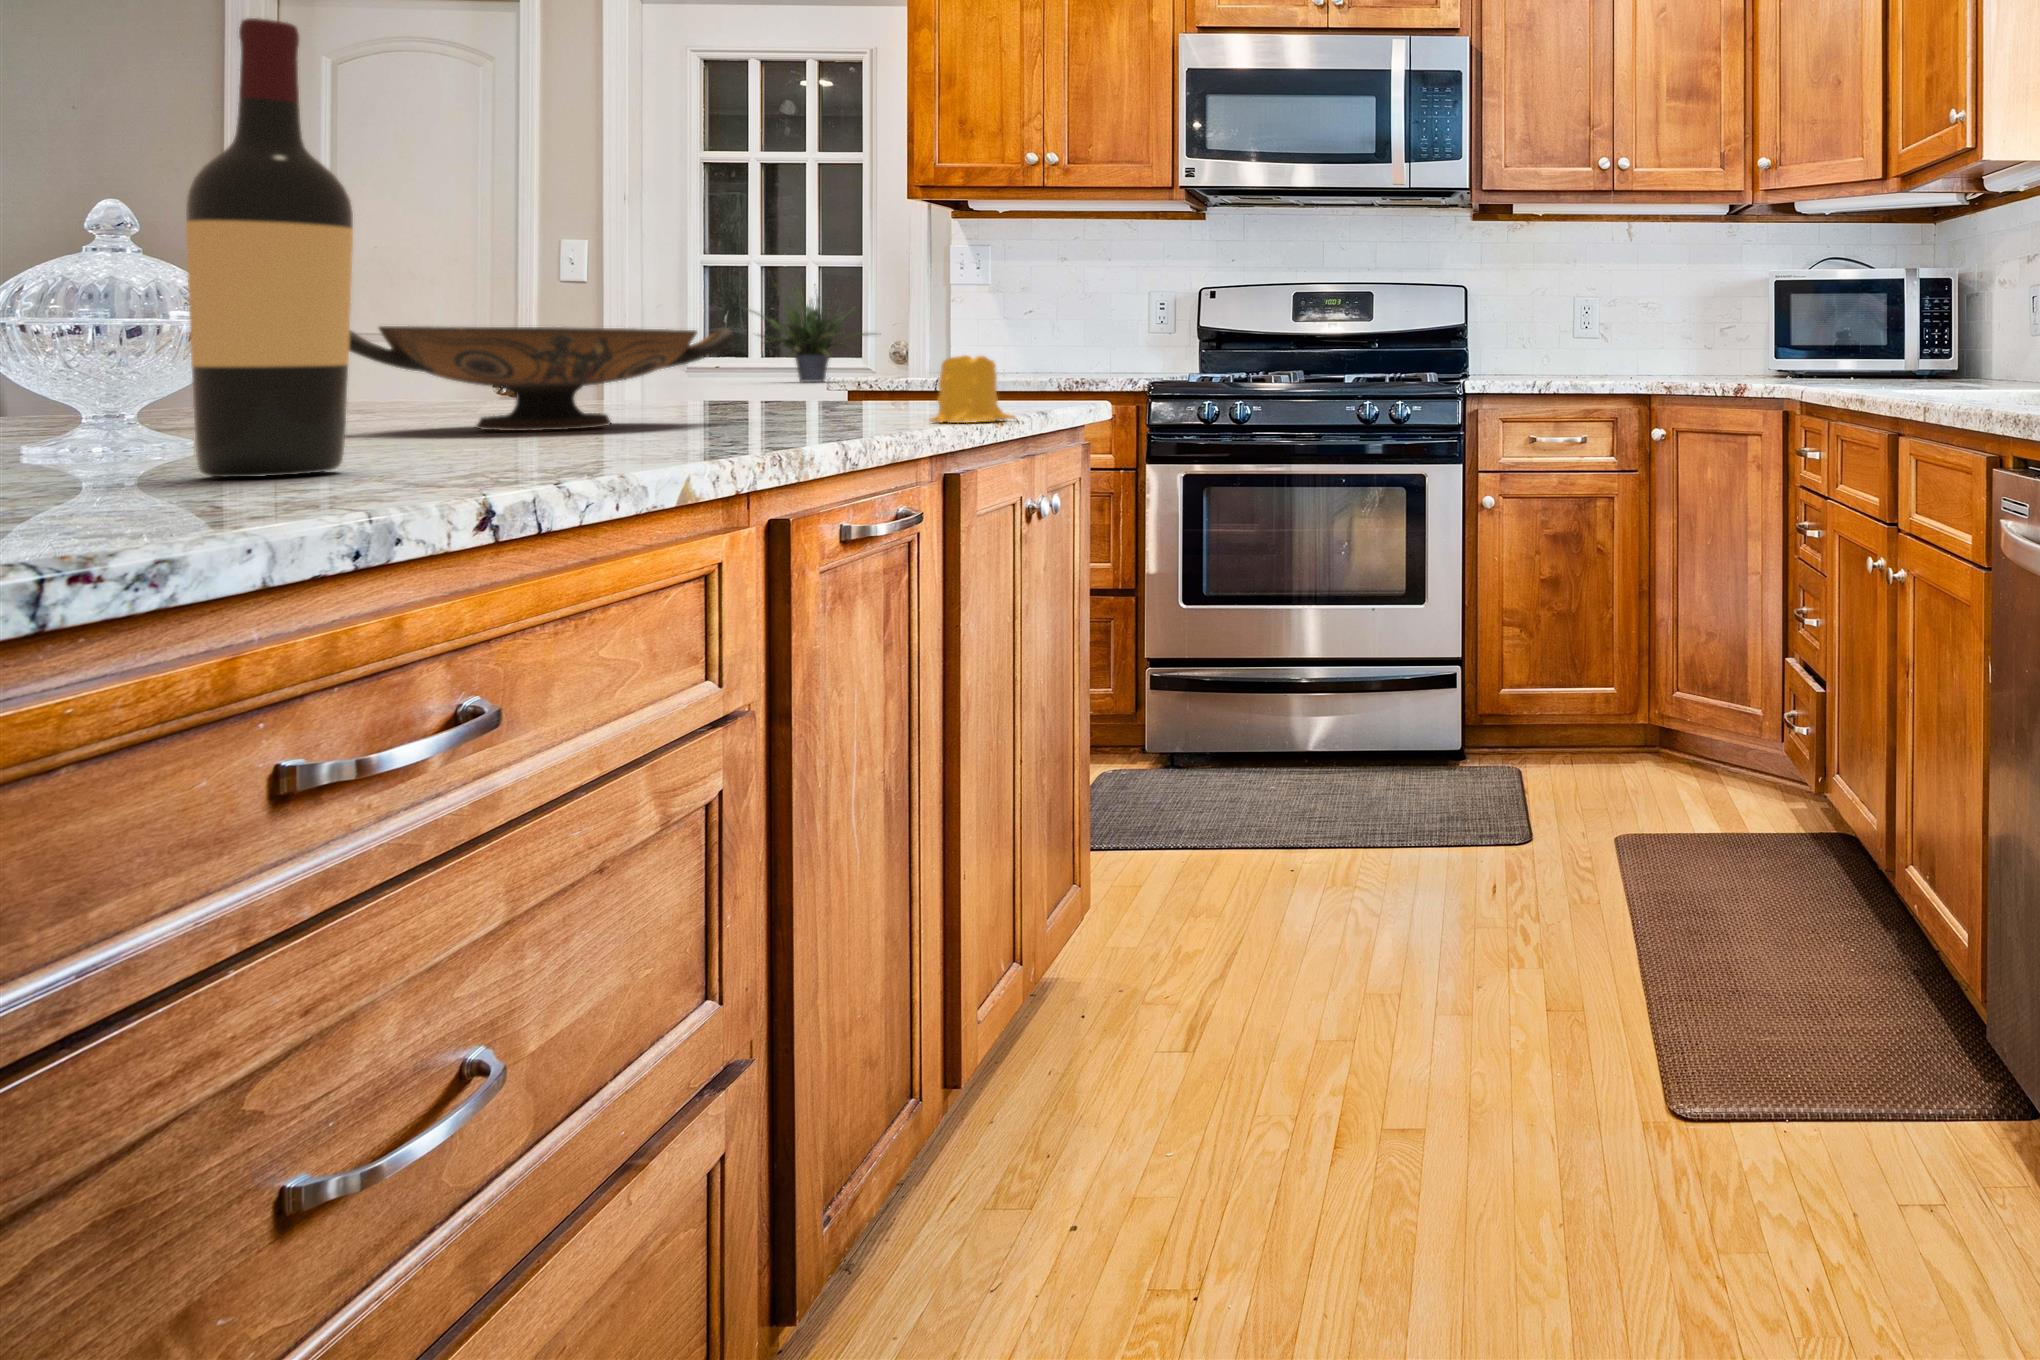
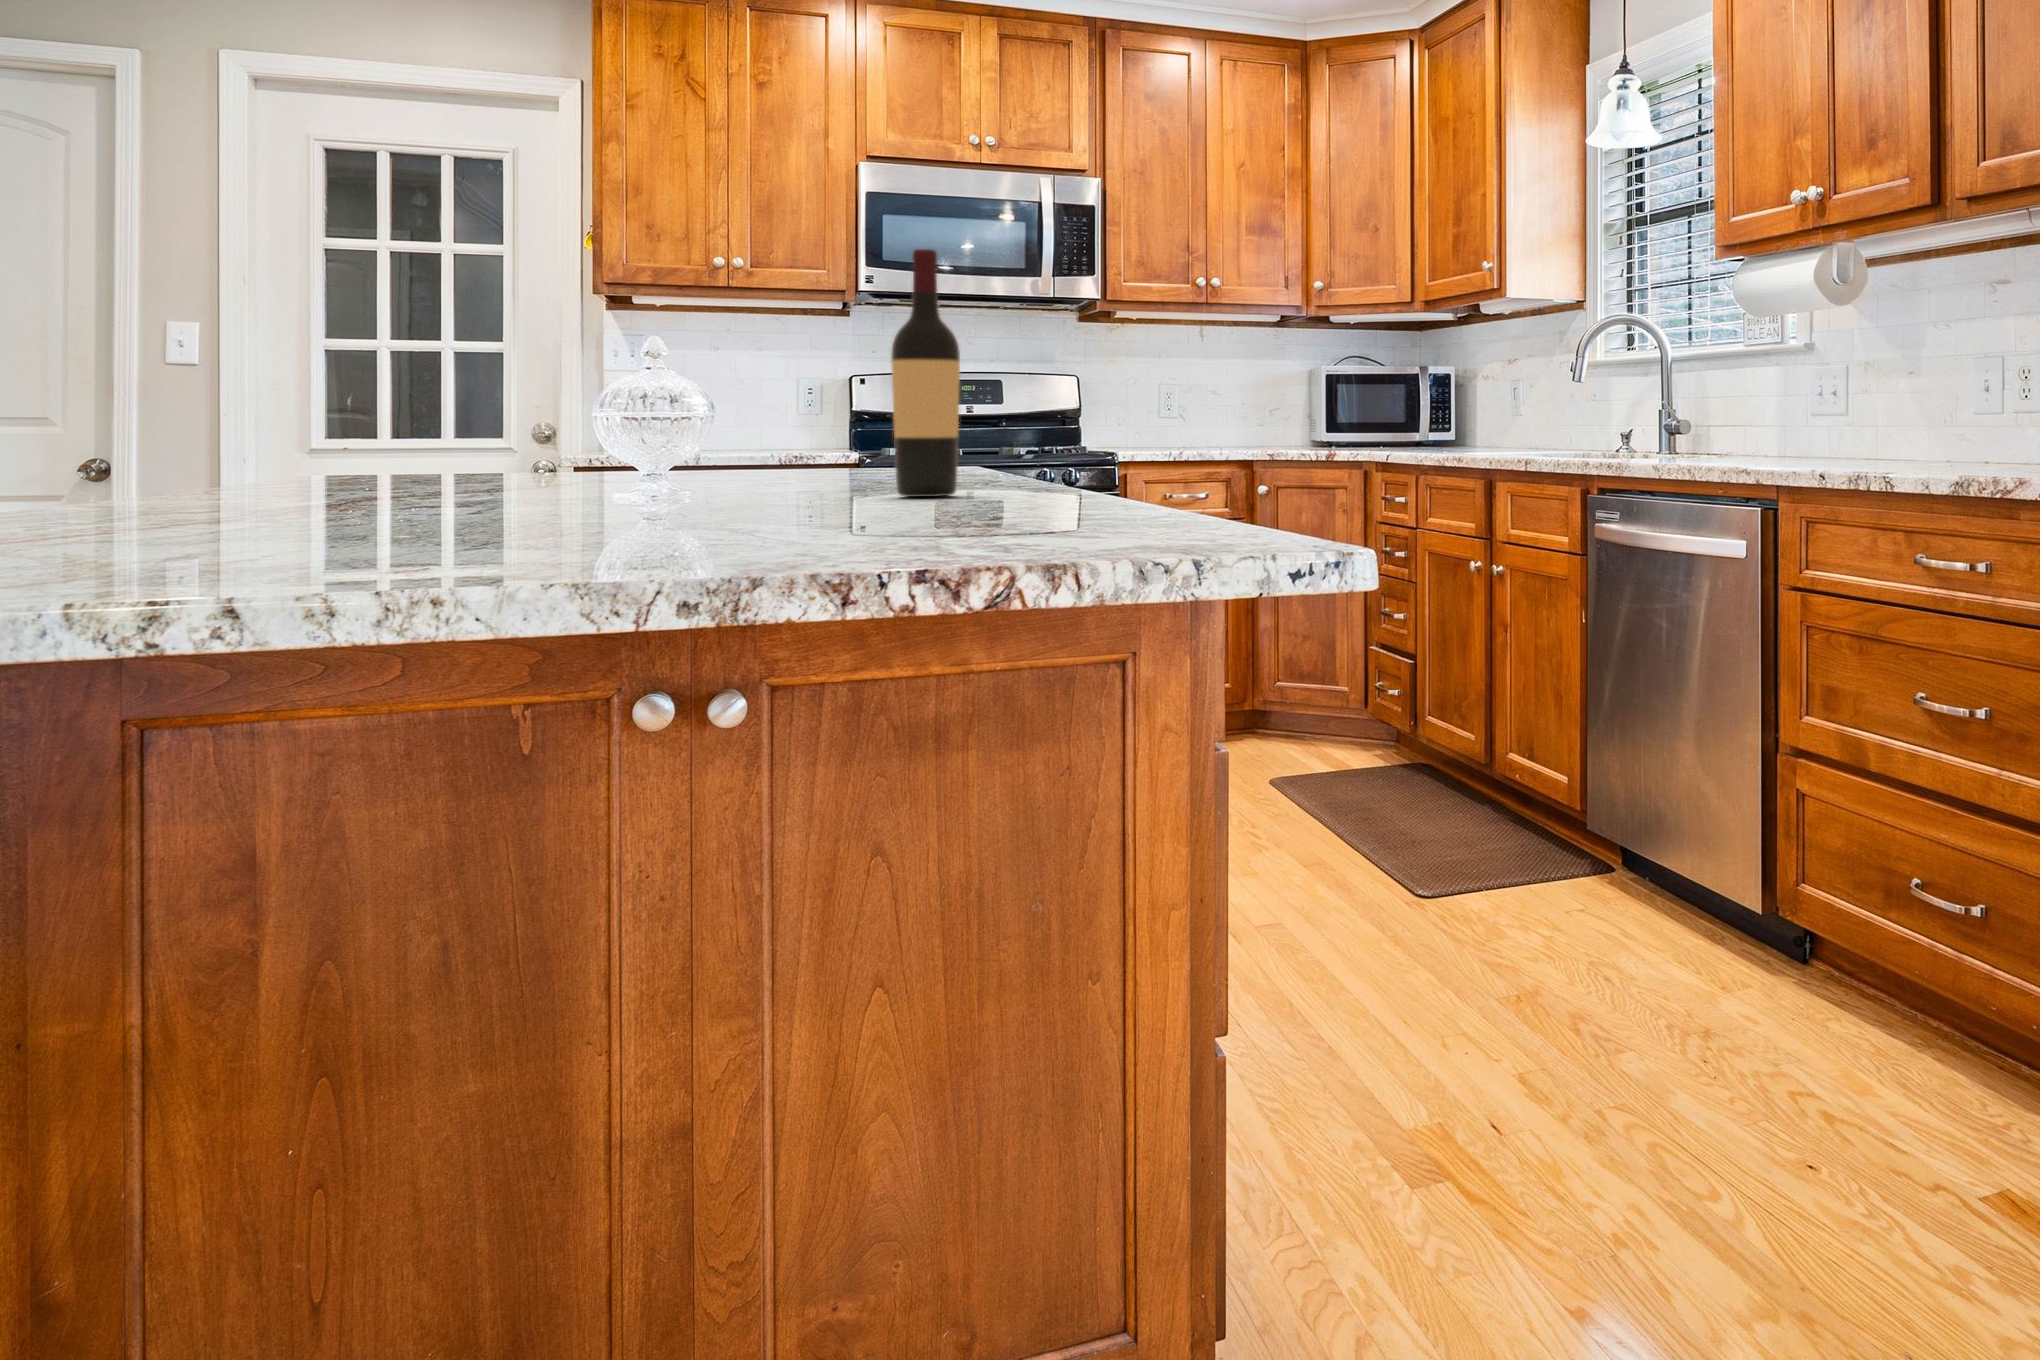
potted plant: present [744,284,865,382] -> none [378,356,525,462]
decorative bowl: present [349,326,733,431] -> none [657,412,853,485]
candle: present [930,355,1014,423] -> none [976,430,1025,477]

